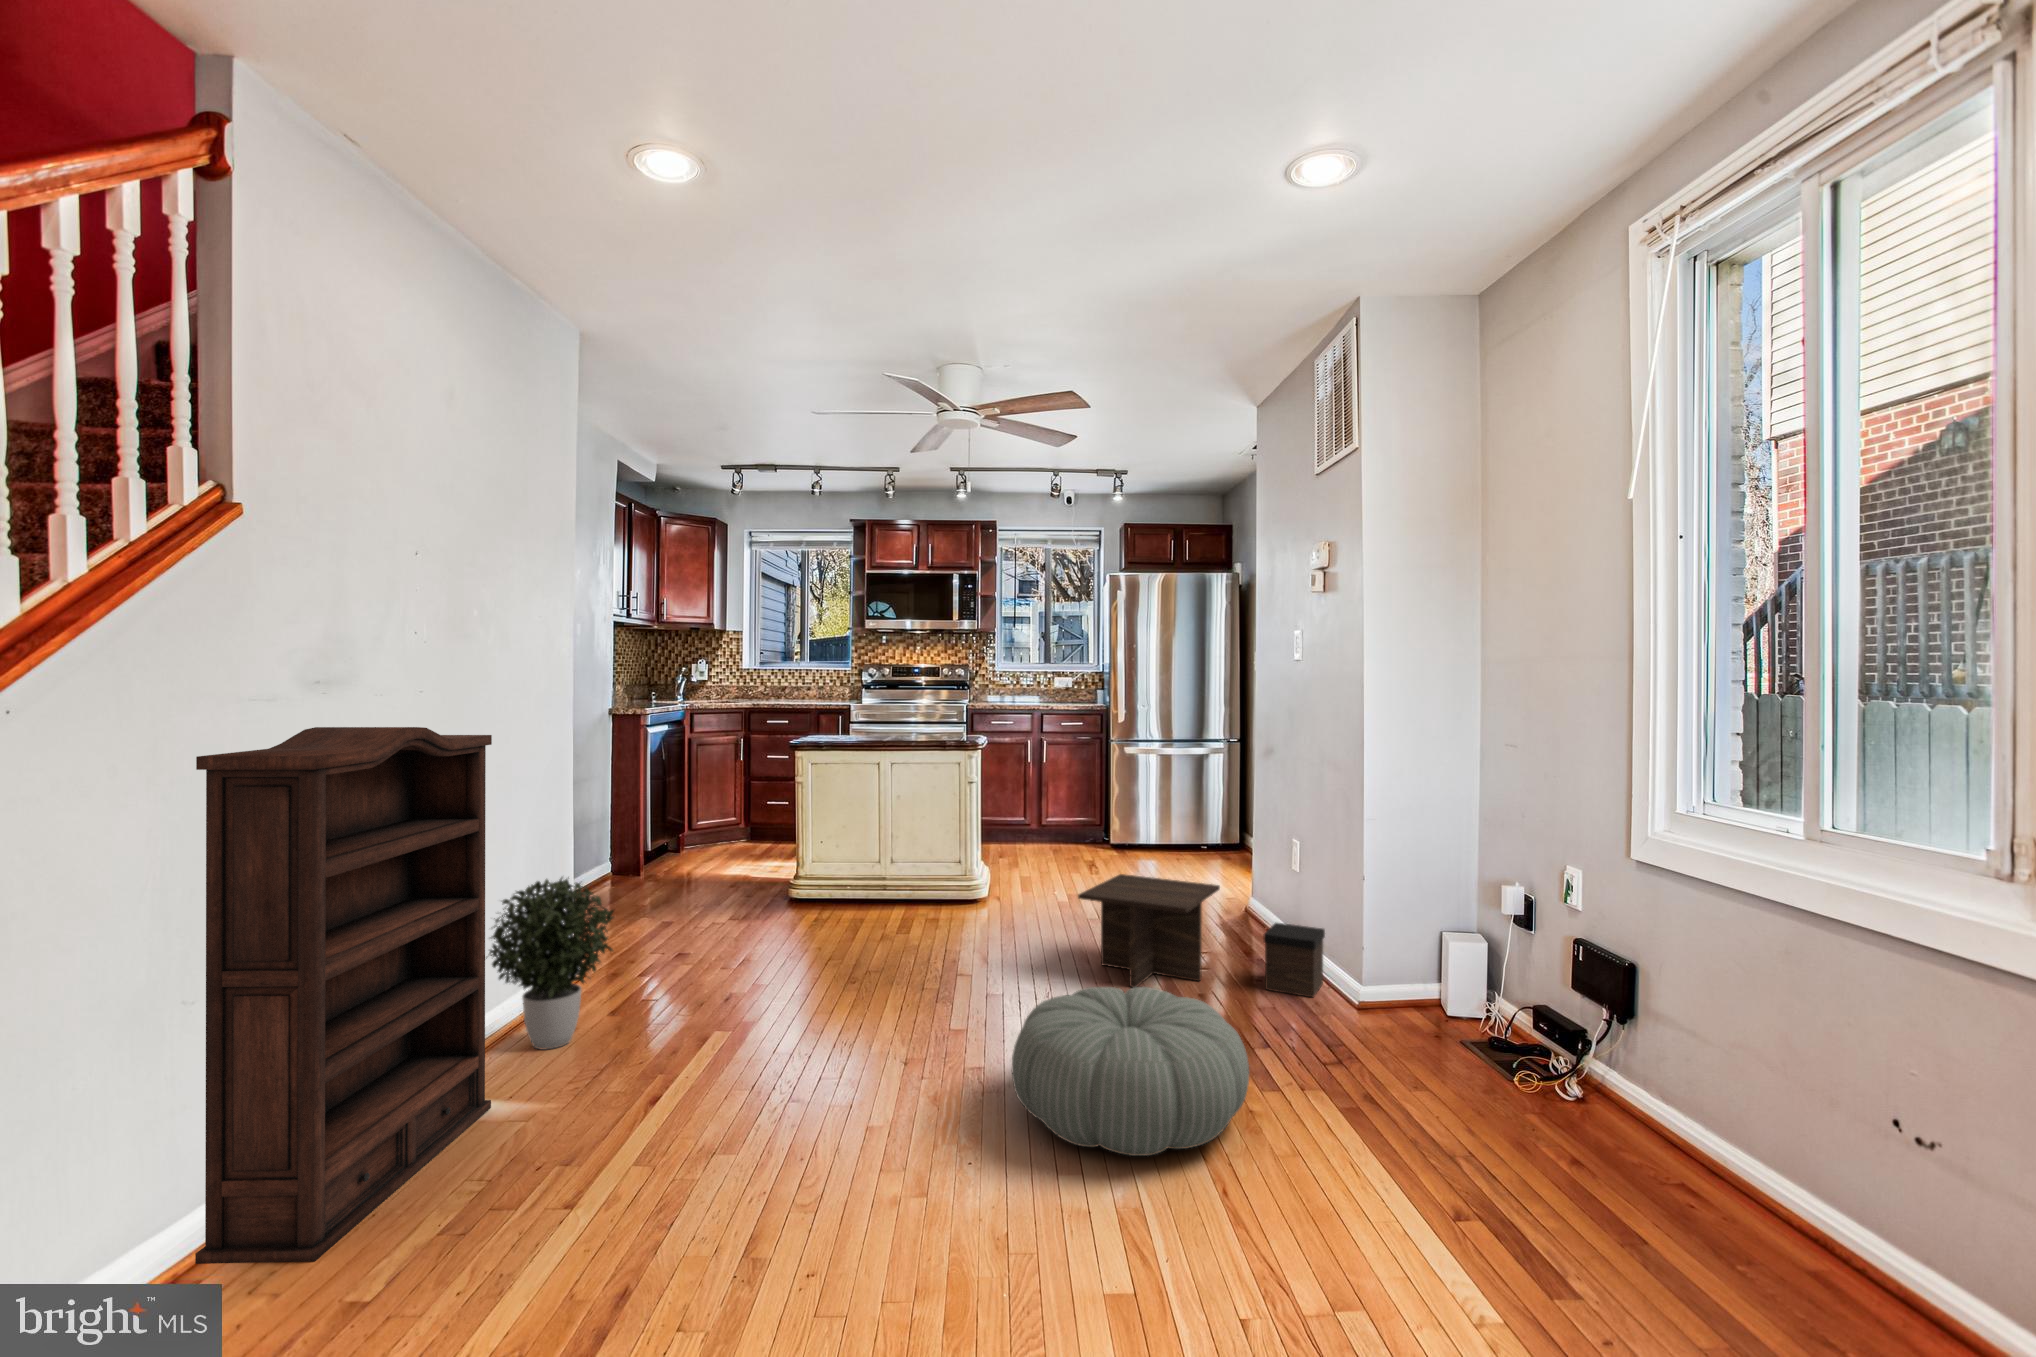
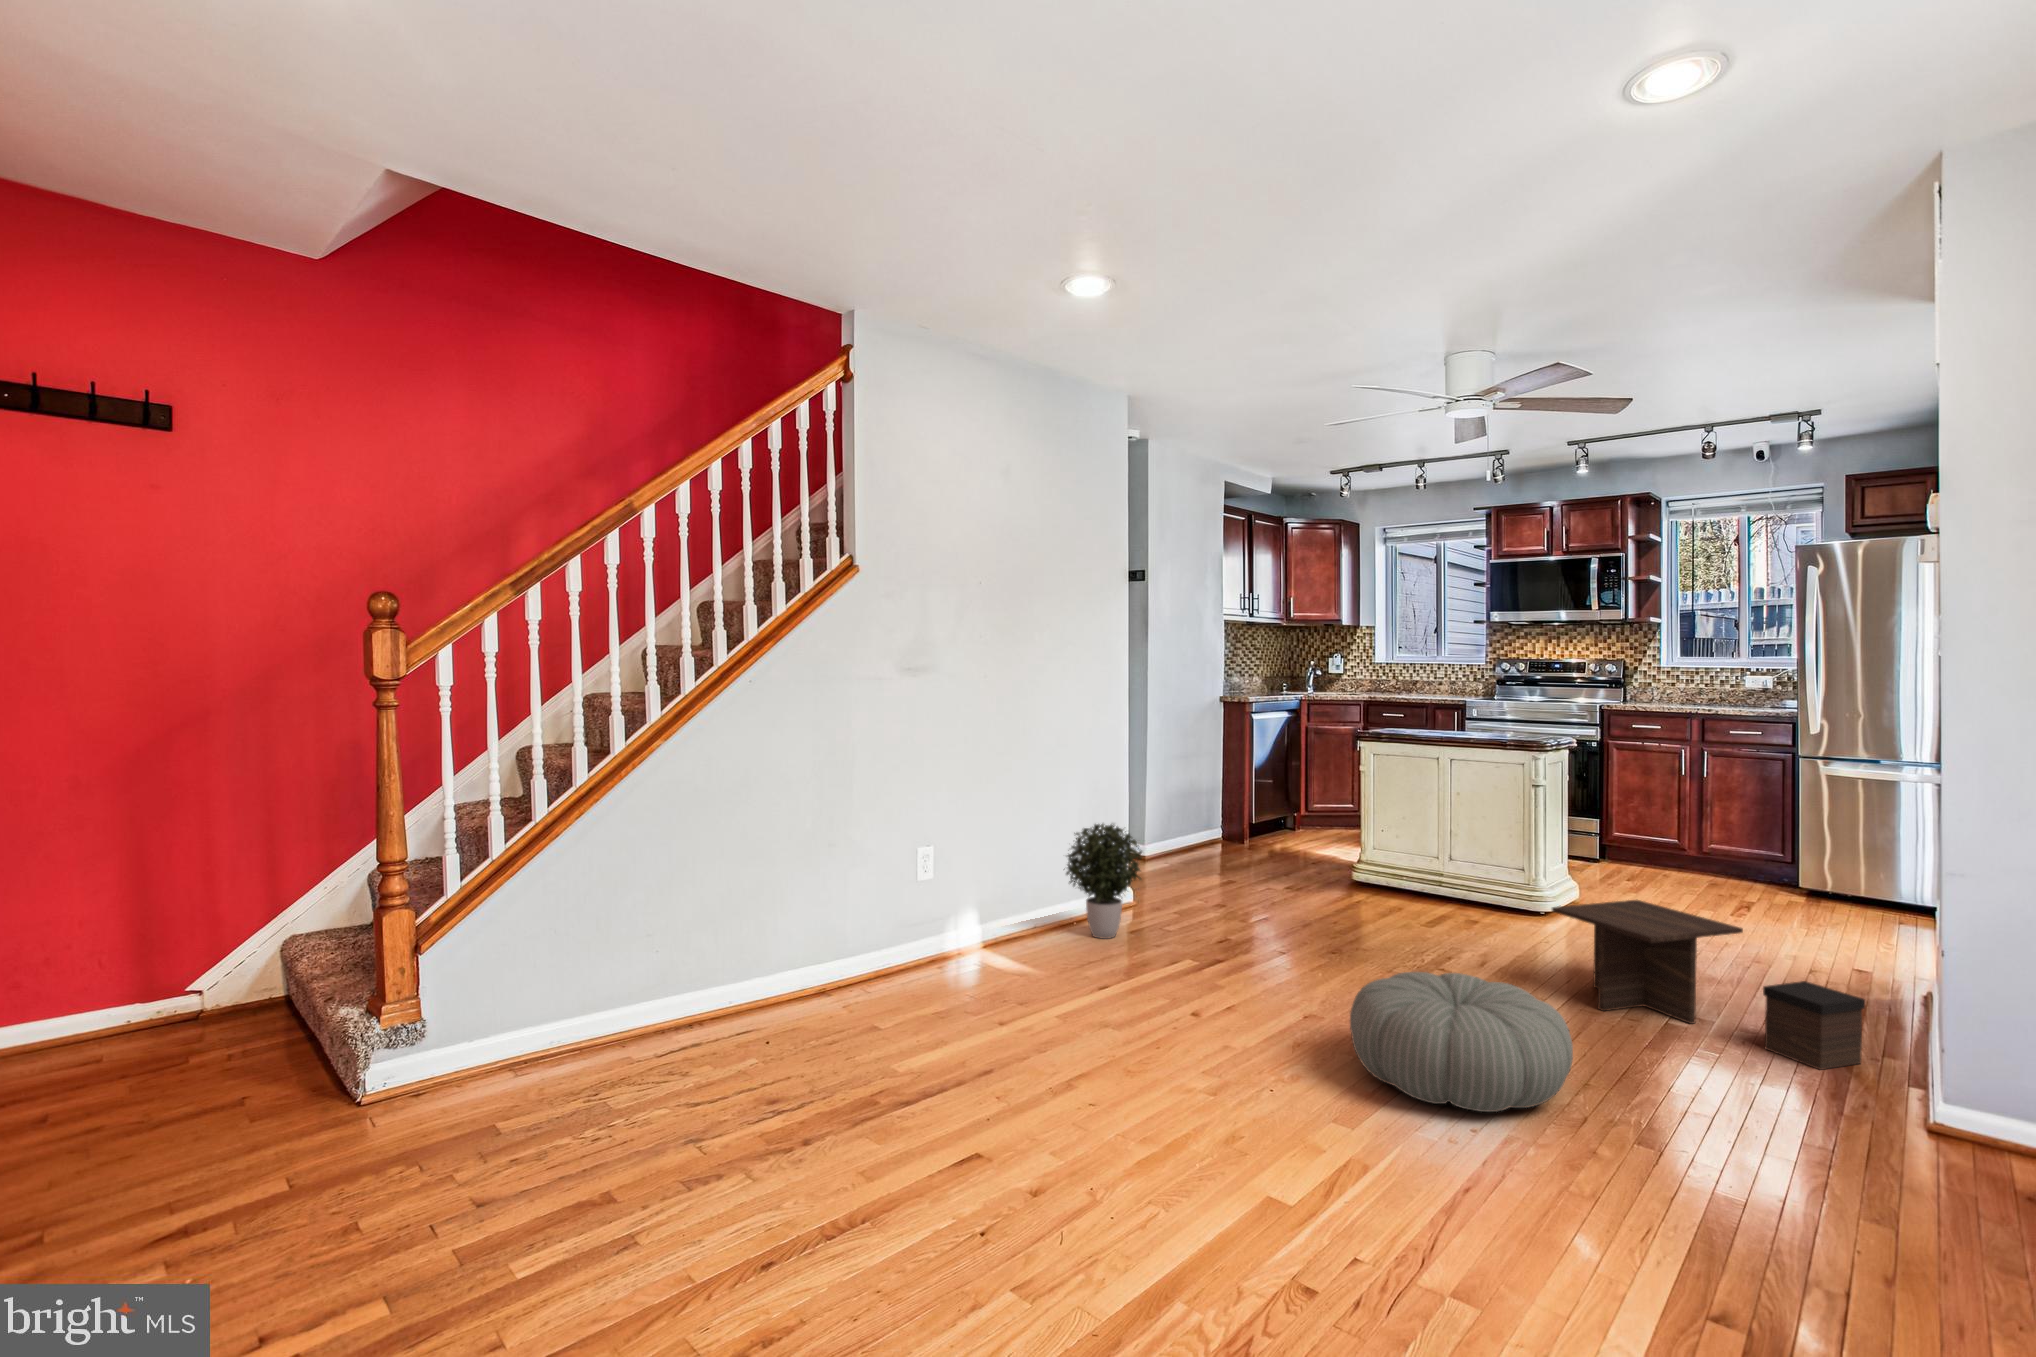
bookshelf: present [195,727,492,1264] -> none [896,715,1048,996]

